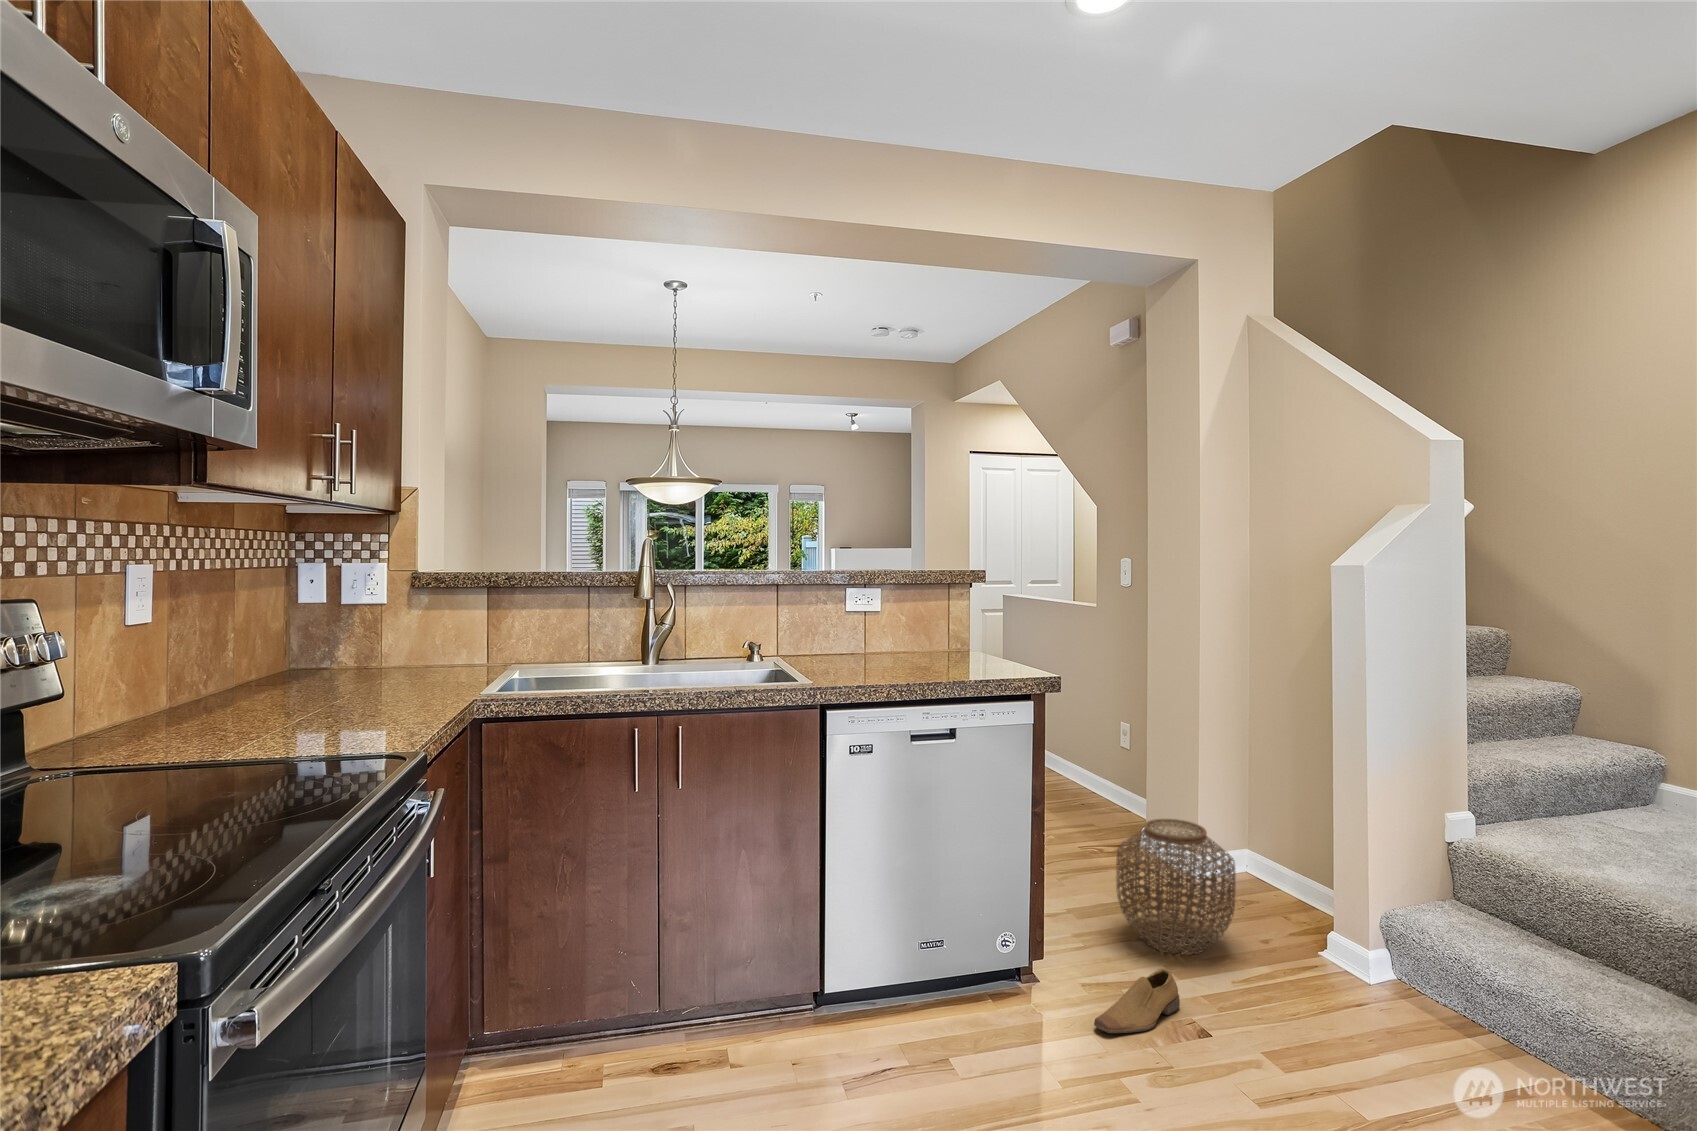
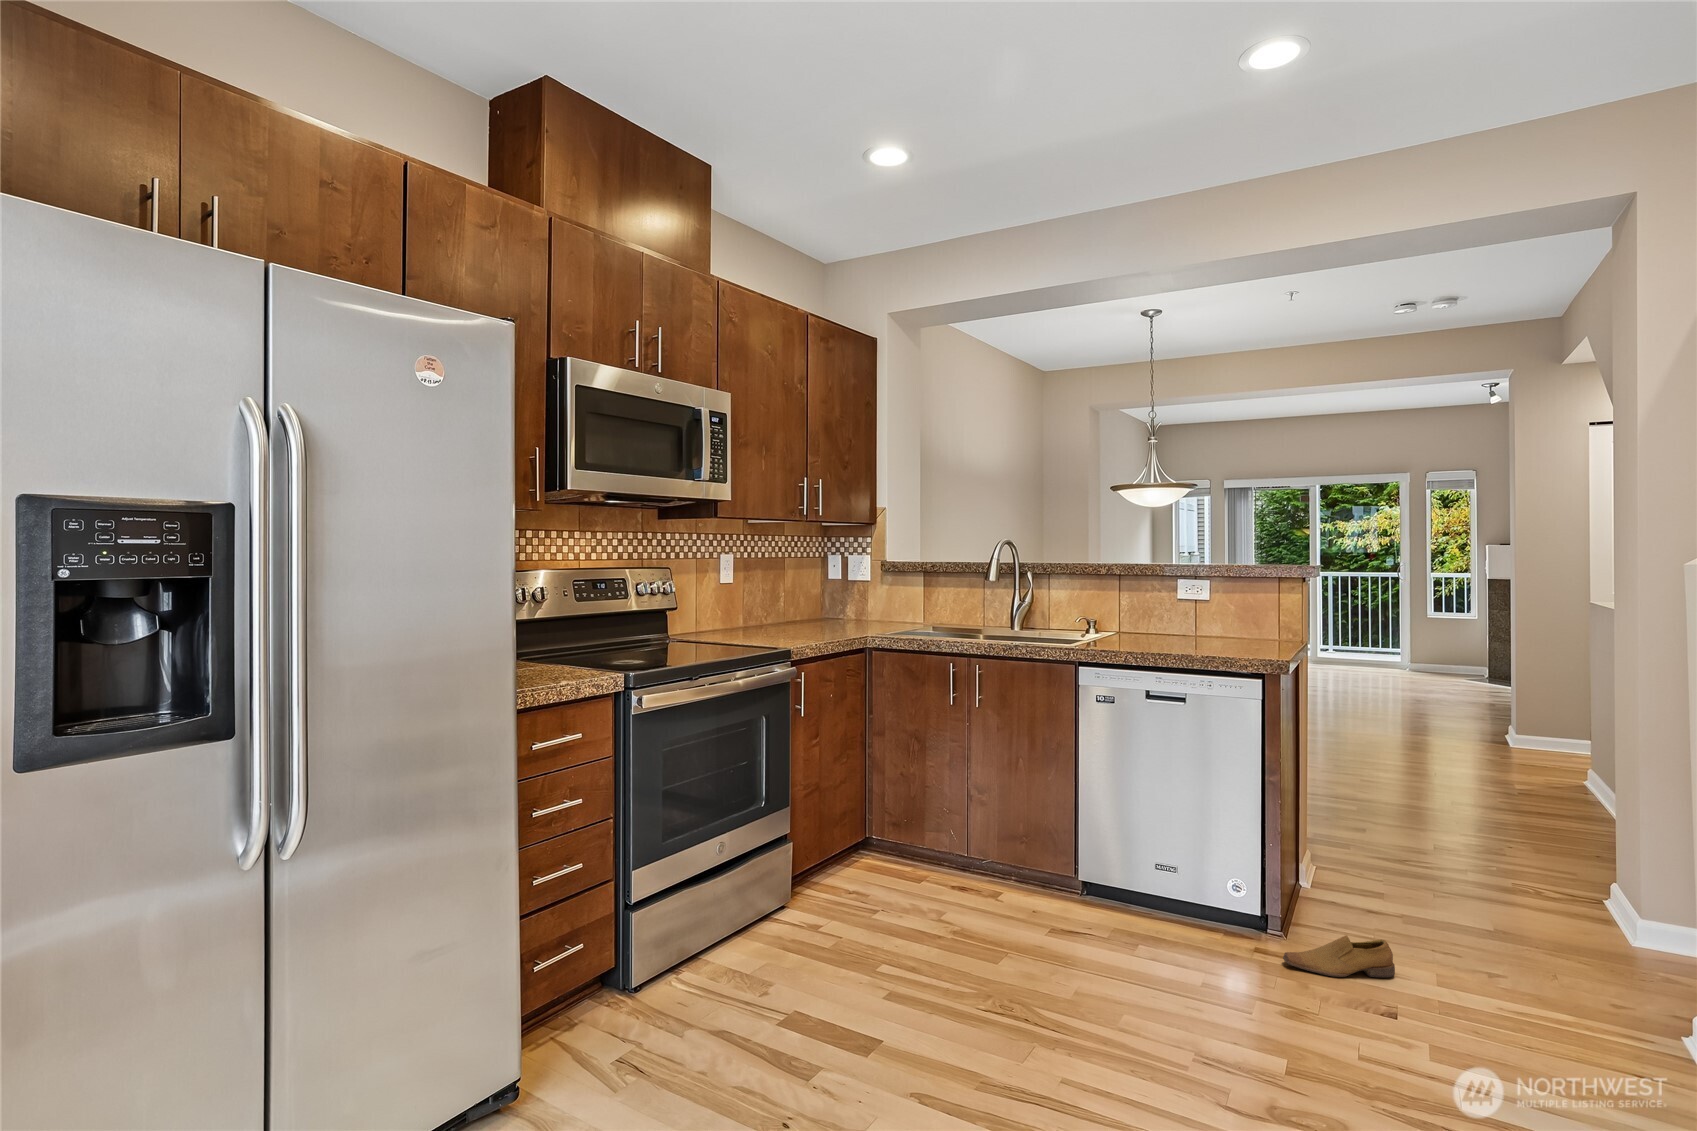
woven basket: present [1116,819,1236,955] -> none [1412,824,1550,963]

